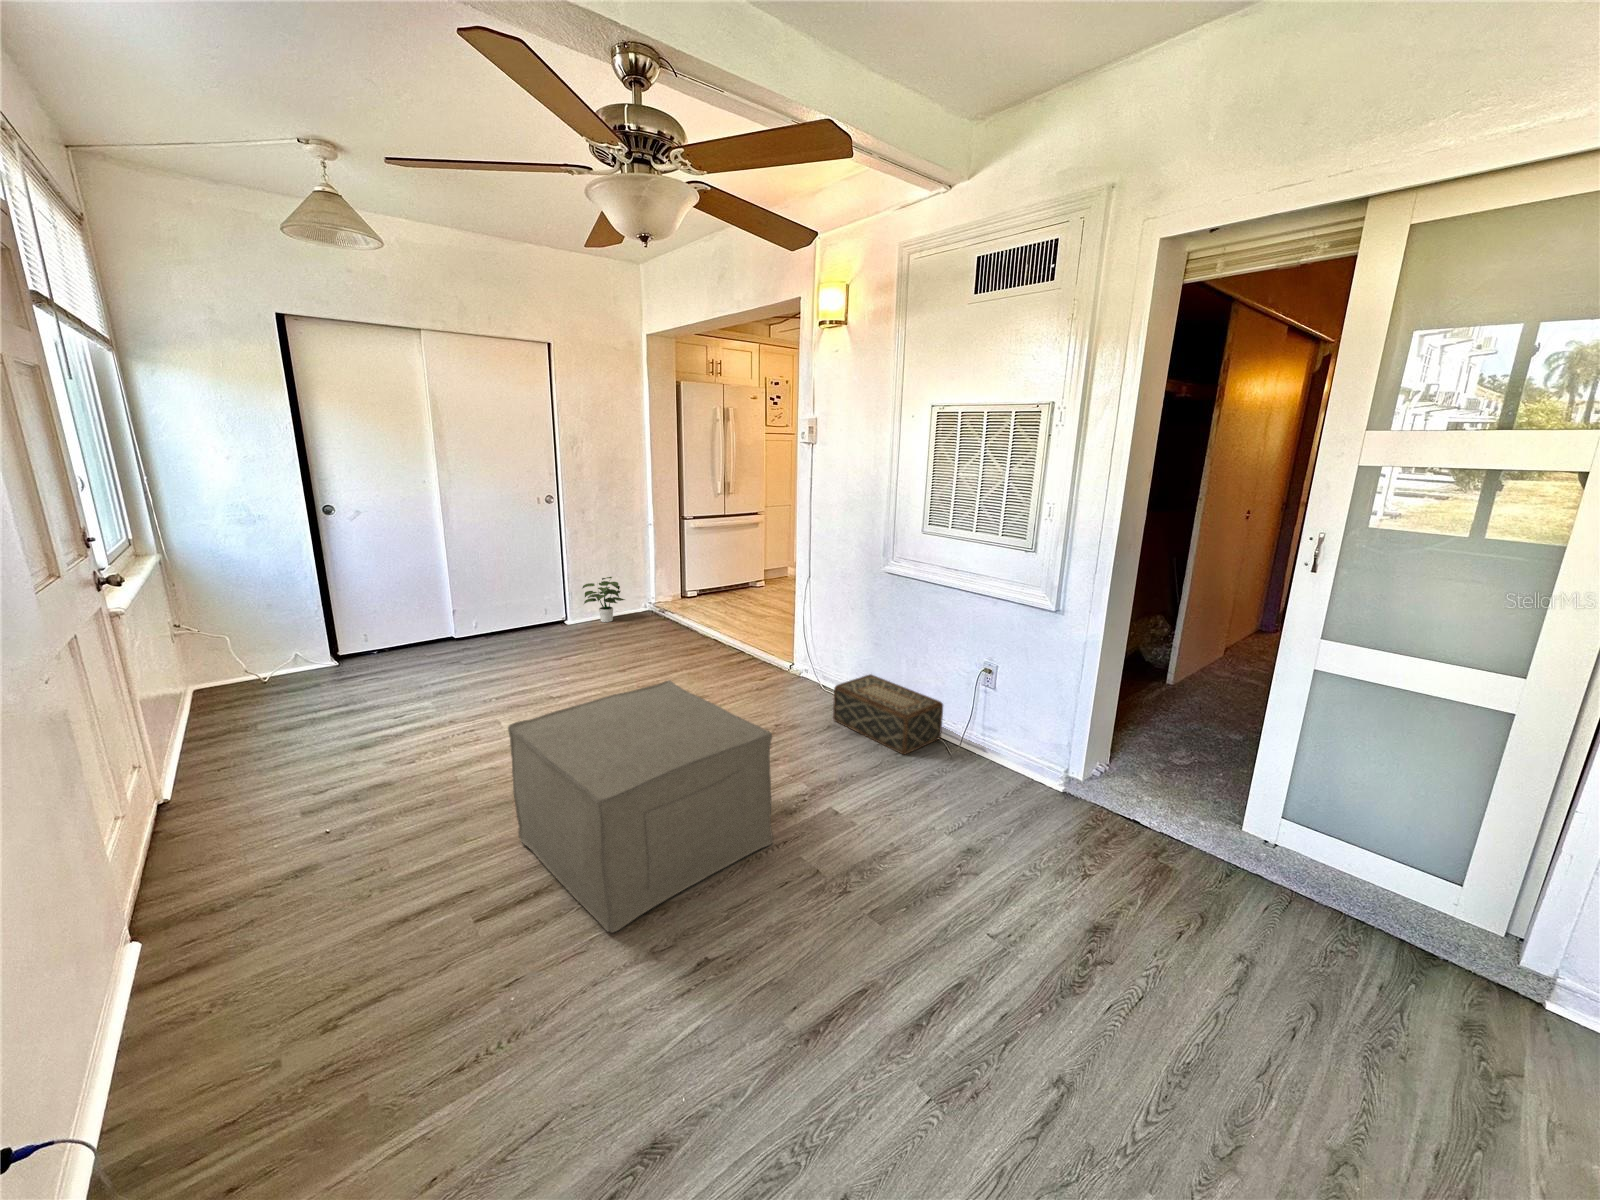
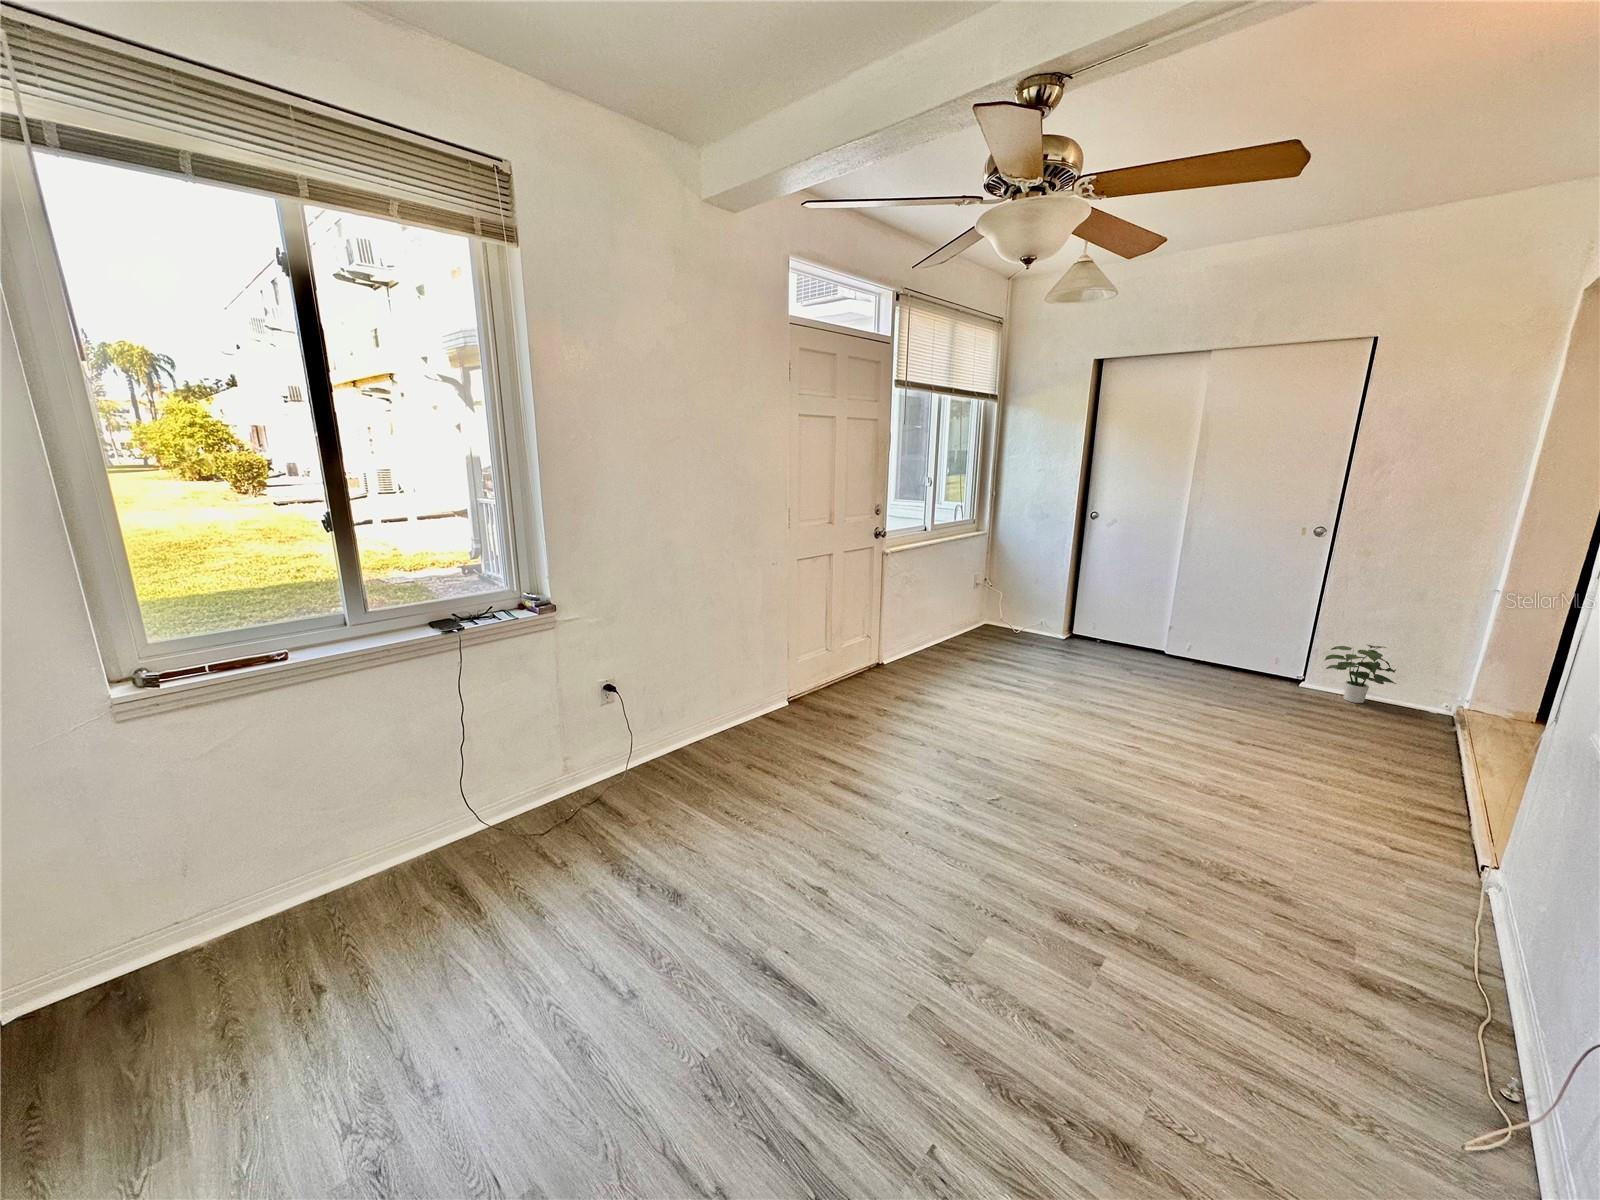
woven basket: present [833,674,943,754] -> none [1366,888,1563,1137]
ottoman: present [508,681,773,933] -> none [832,680,1069,909]

